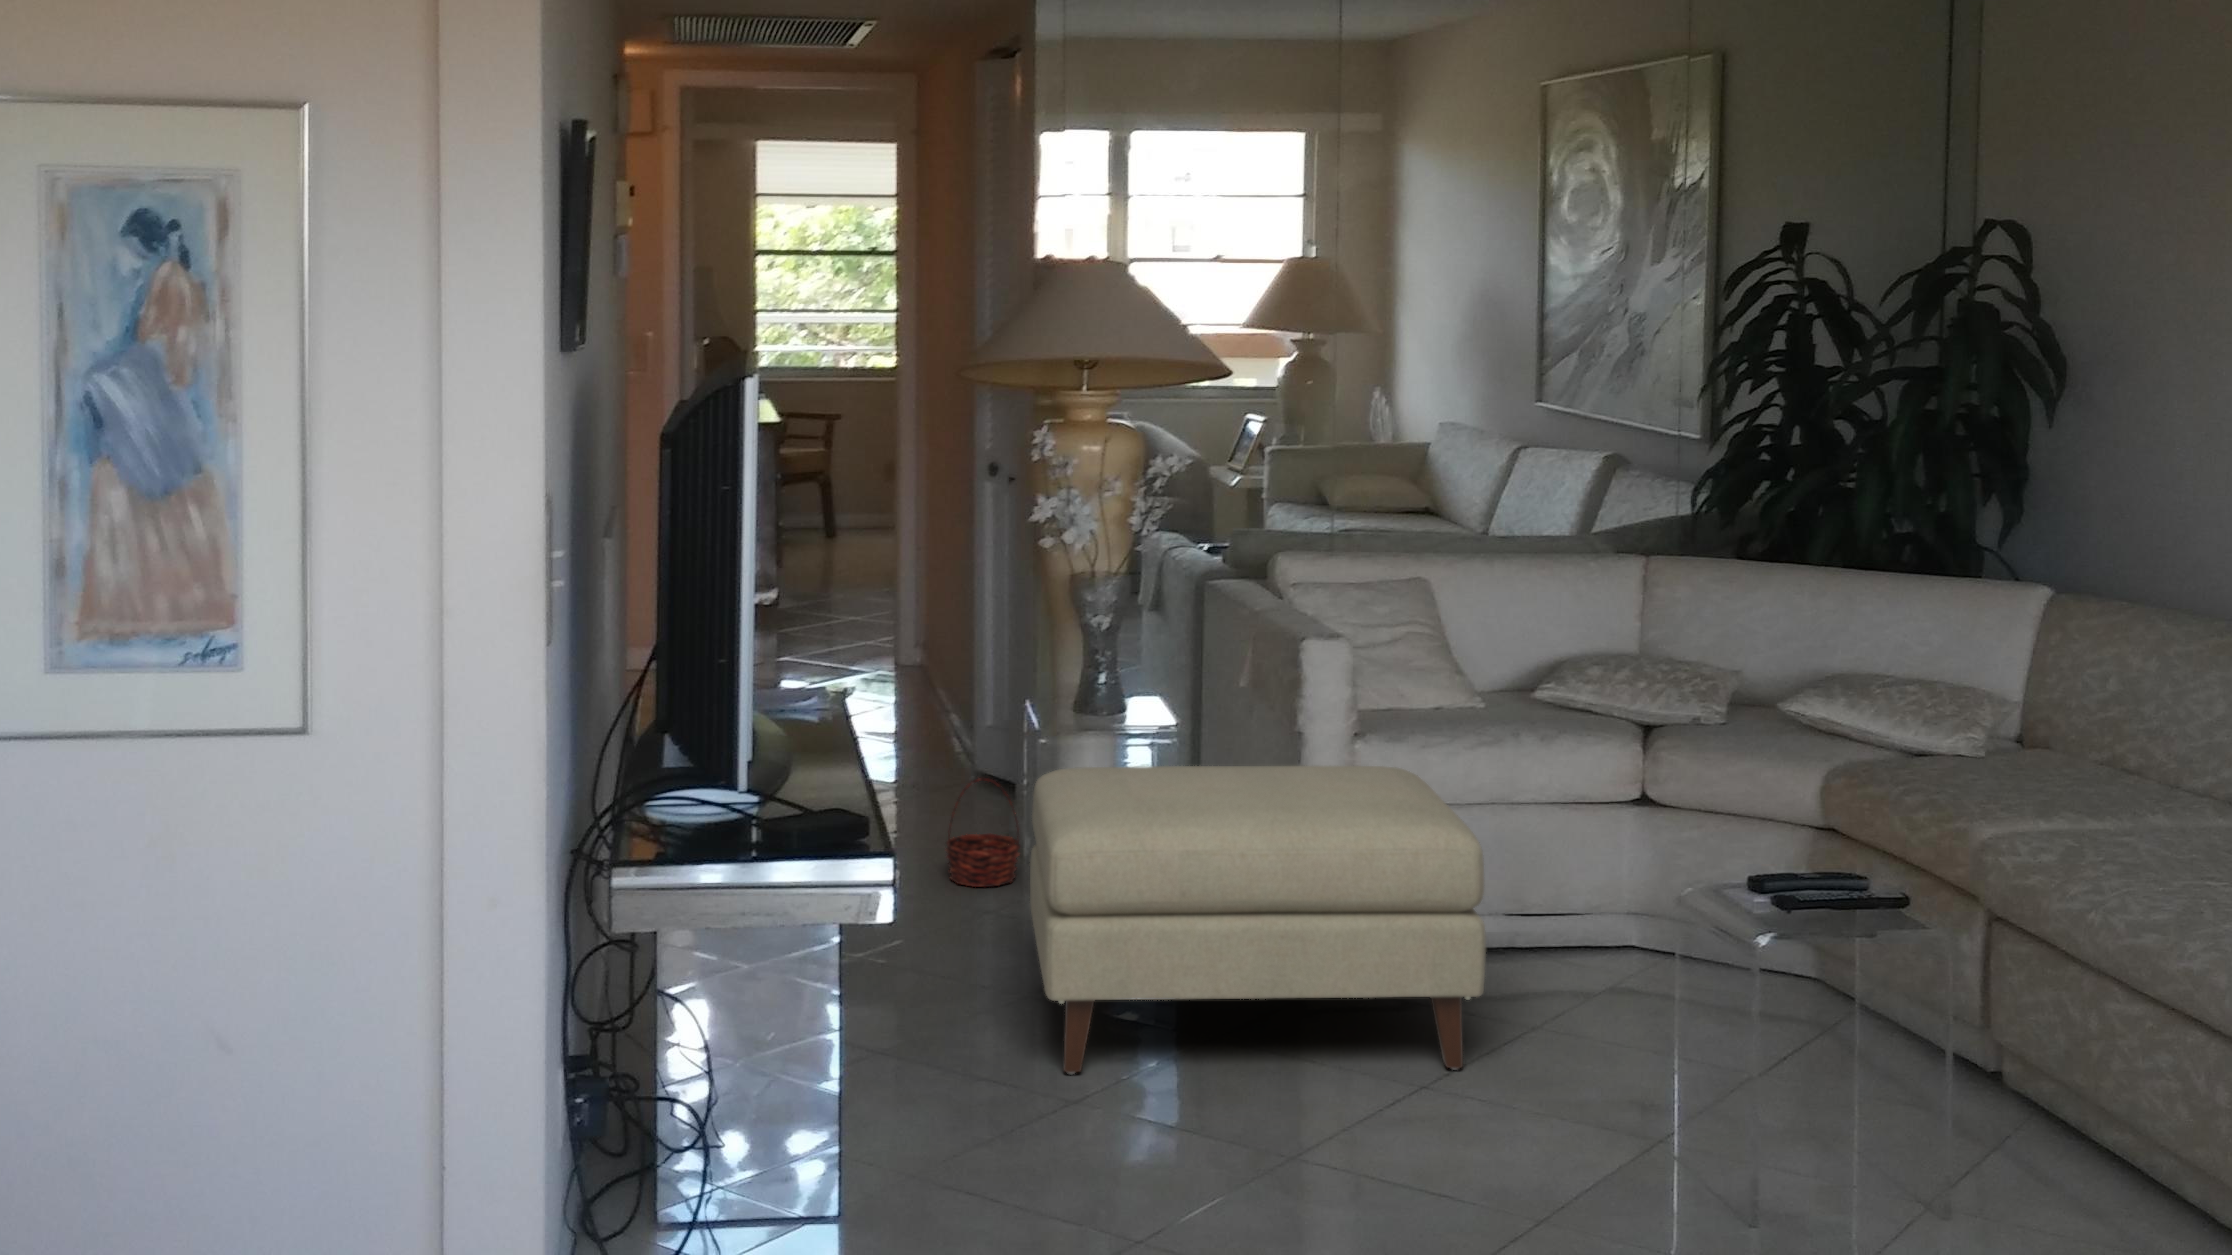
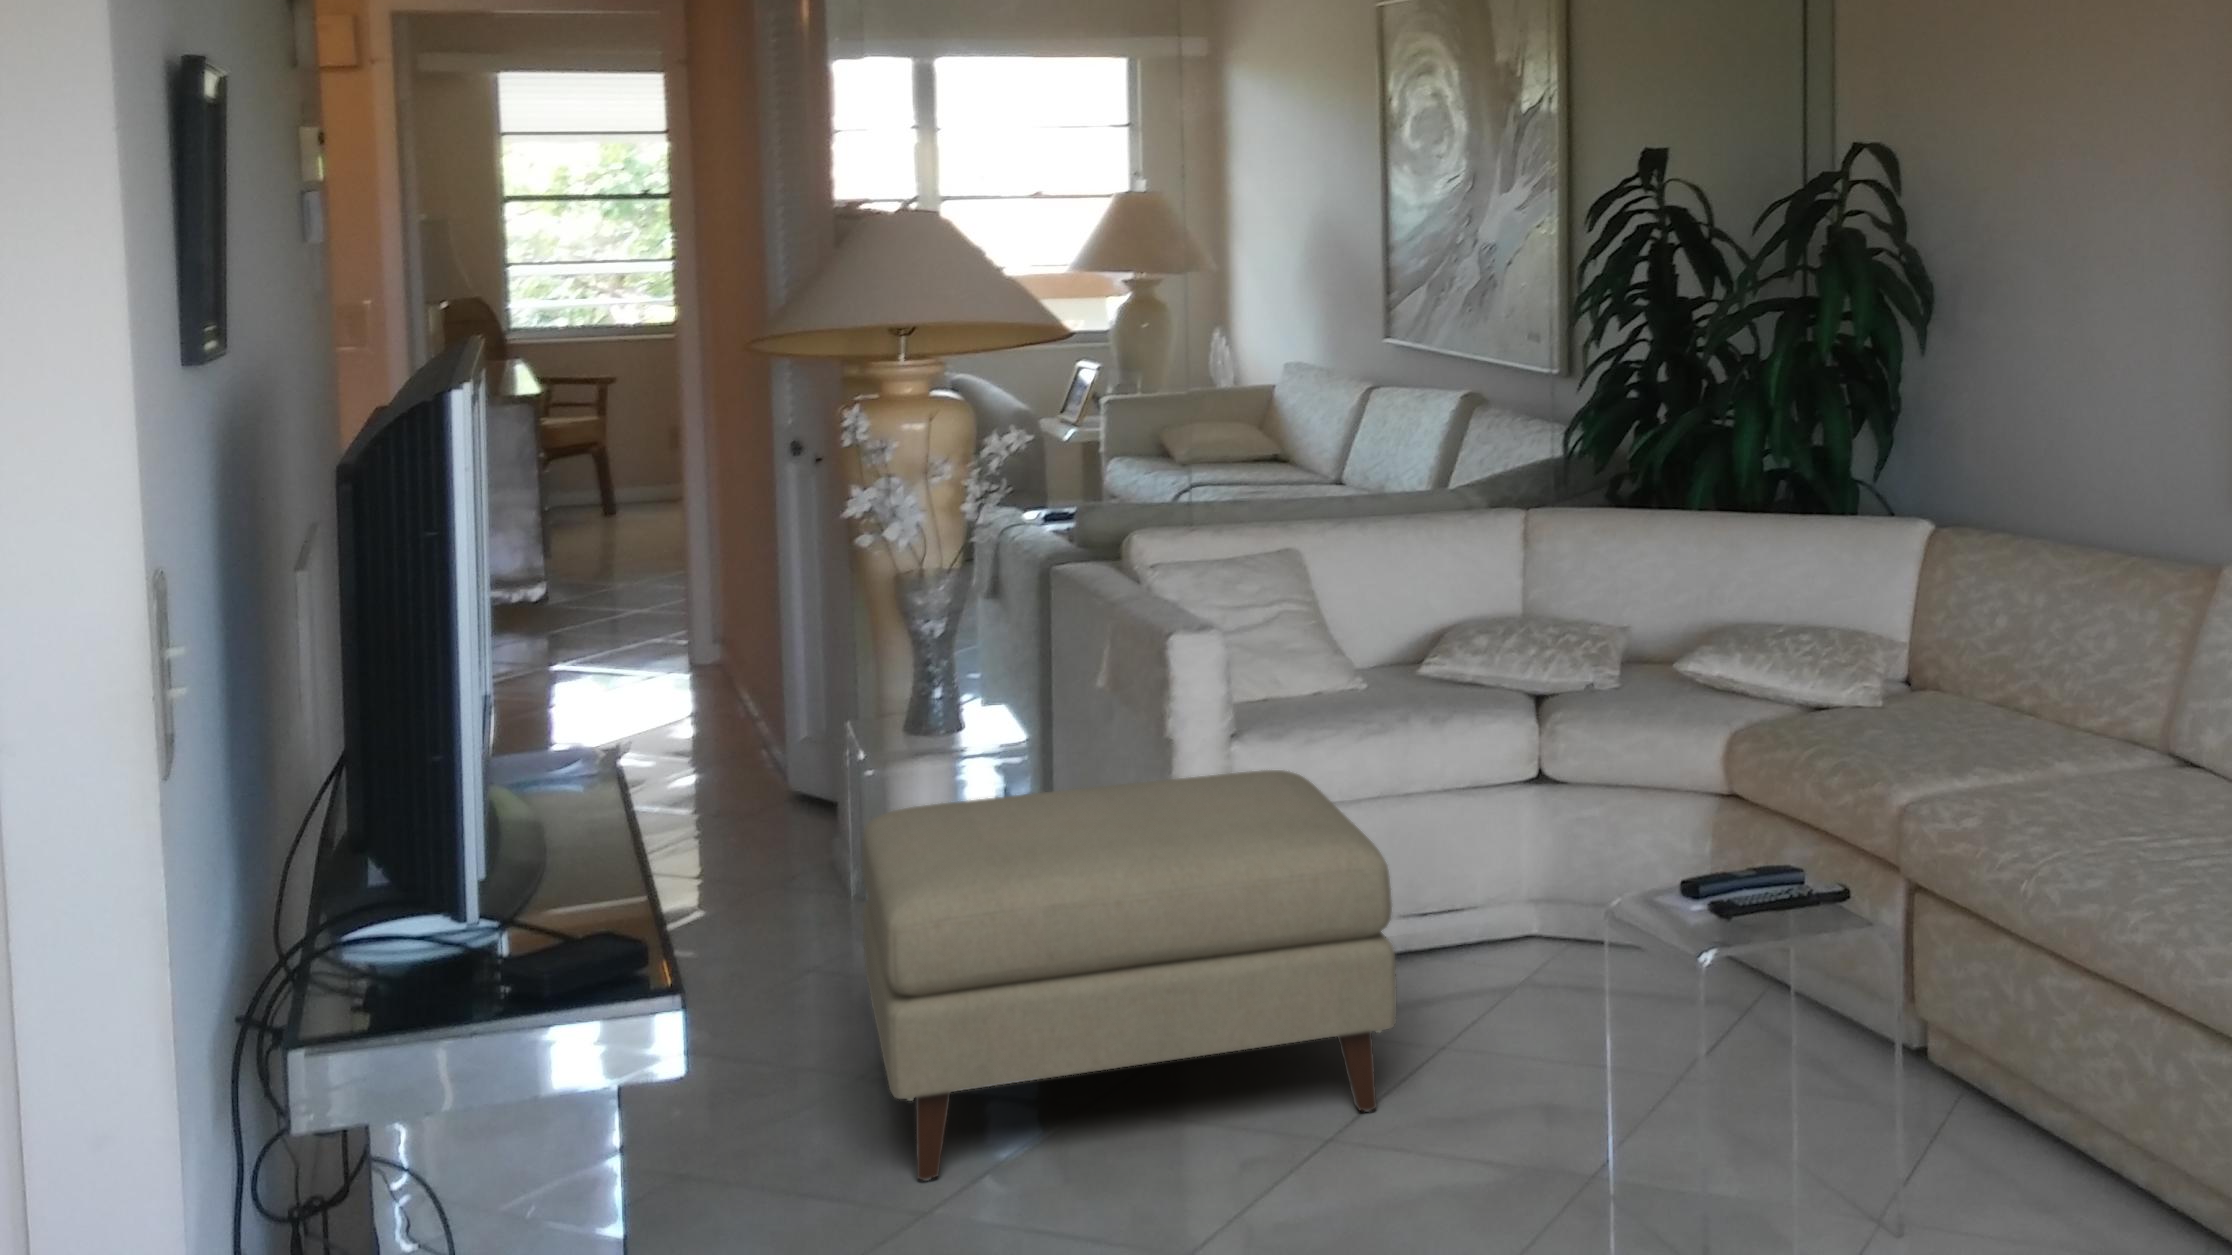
basket: present [945,778,1020,887] -> none [758,811,850,938]

